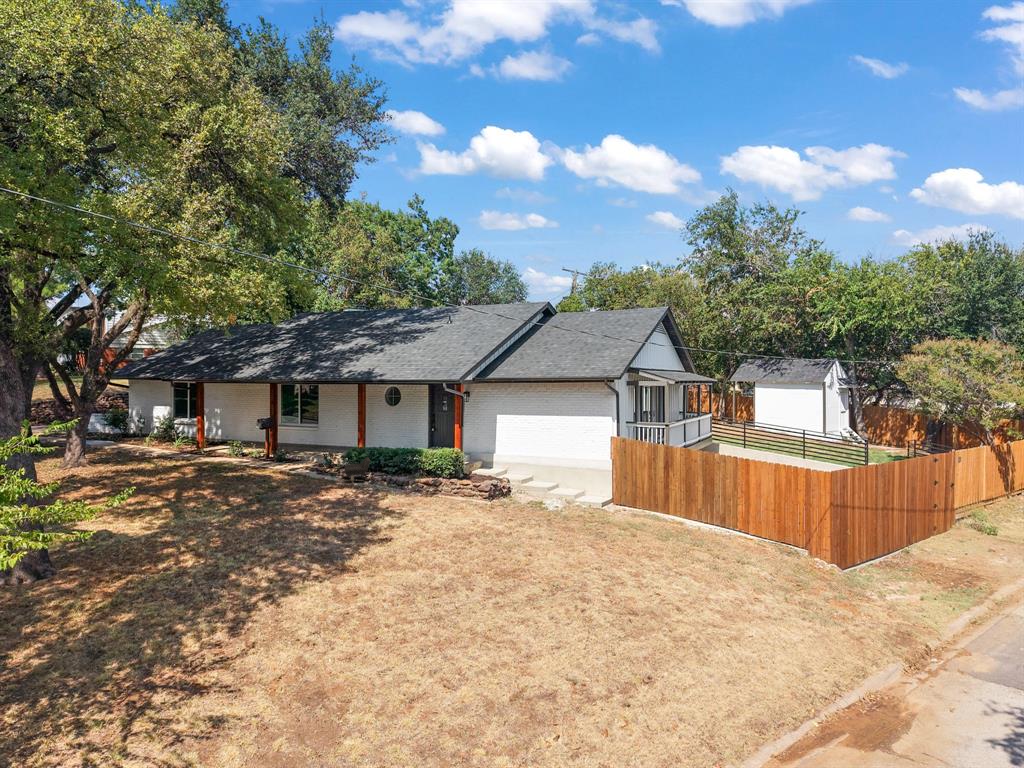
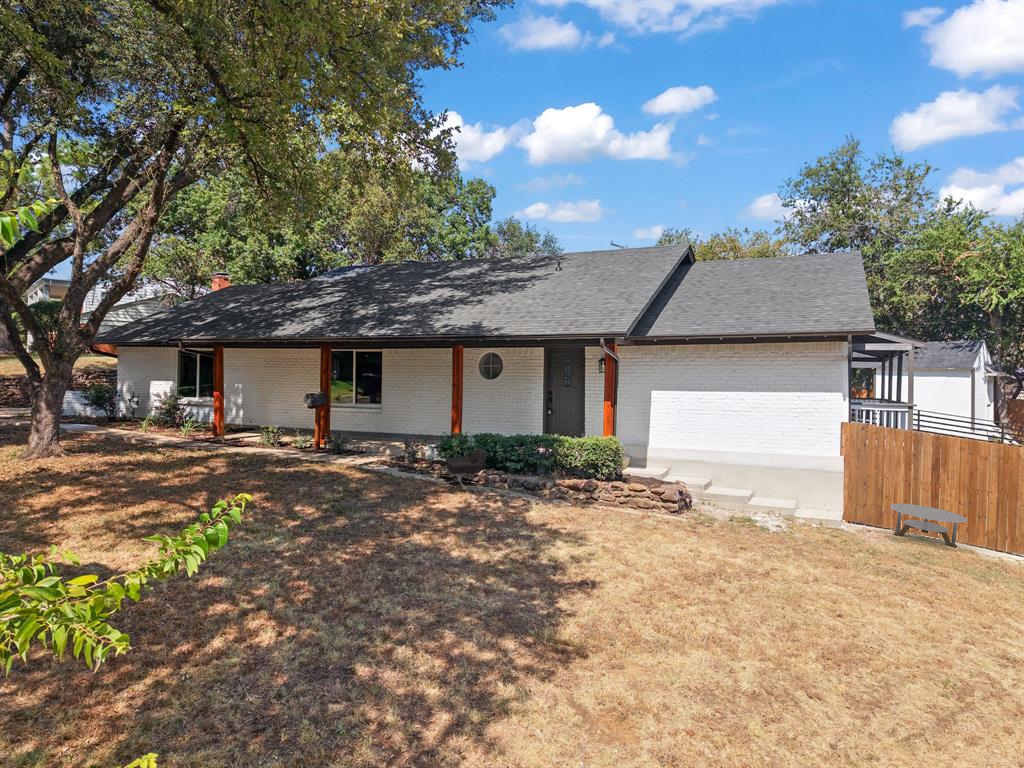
round table: none [617,490,658,517] -> present [890,504,967,547]

